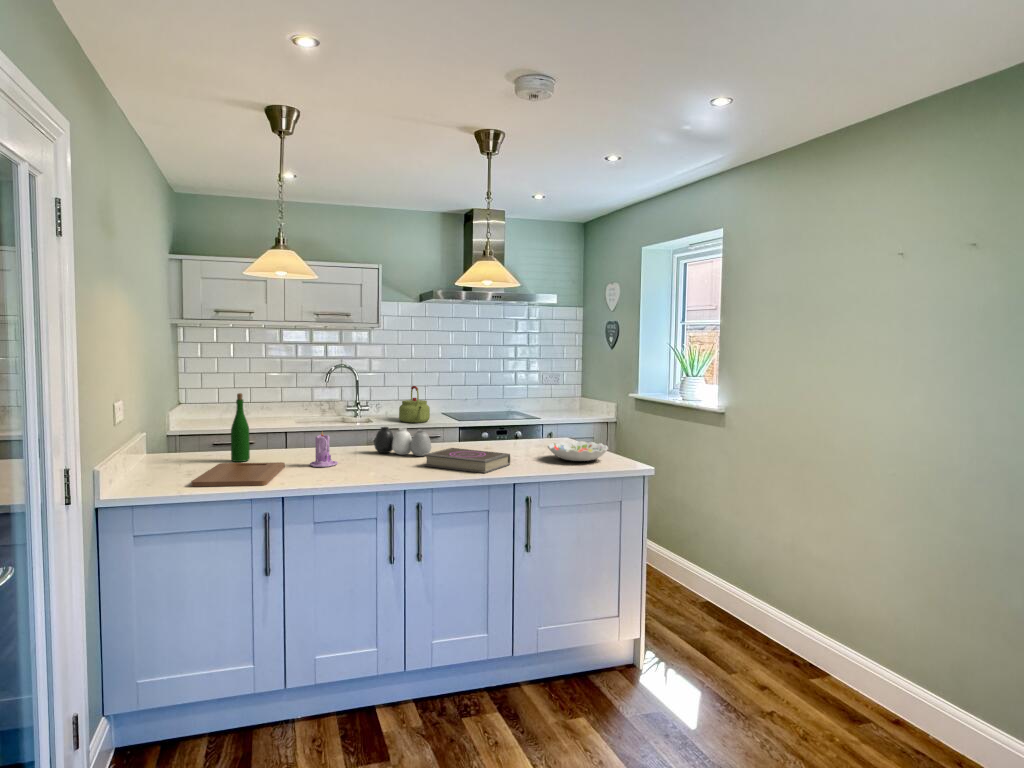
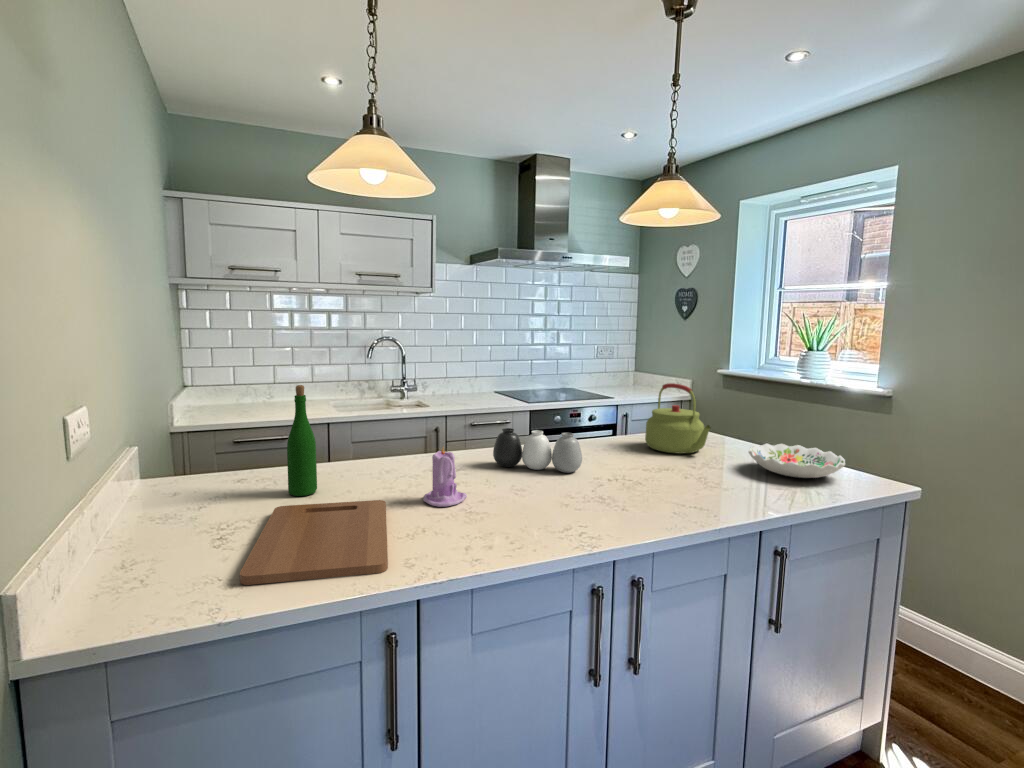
kettle: present [399,386,430,423] -> present [645,383,711,454]
book: present [424,448,510,473] -> none [603,461,725,513]

